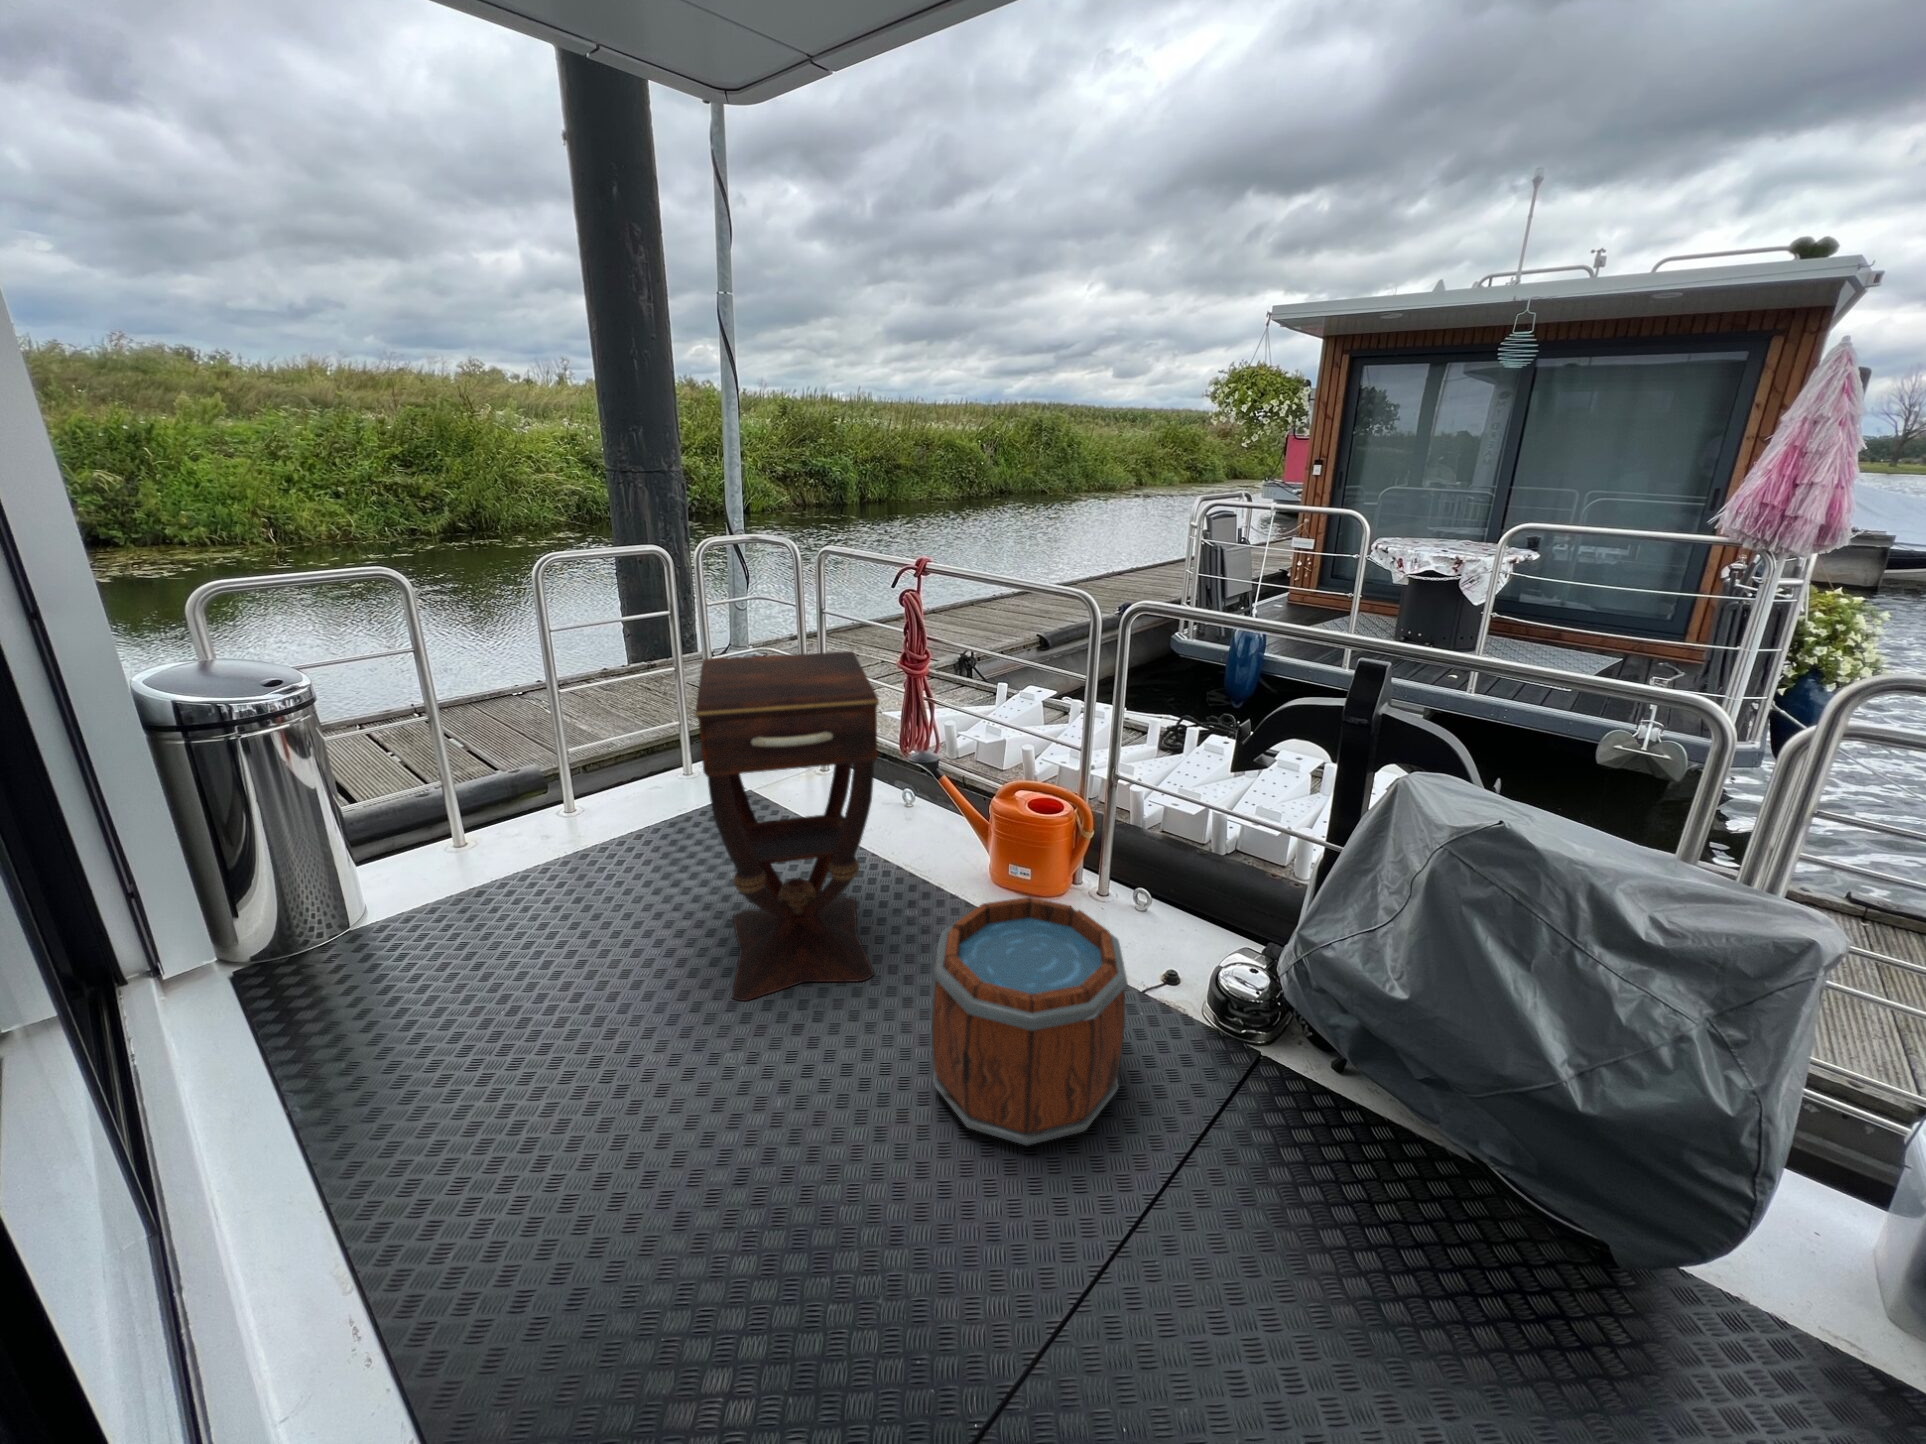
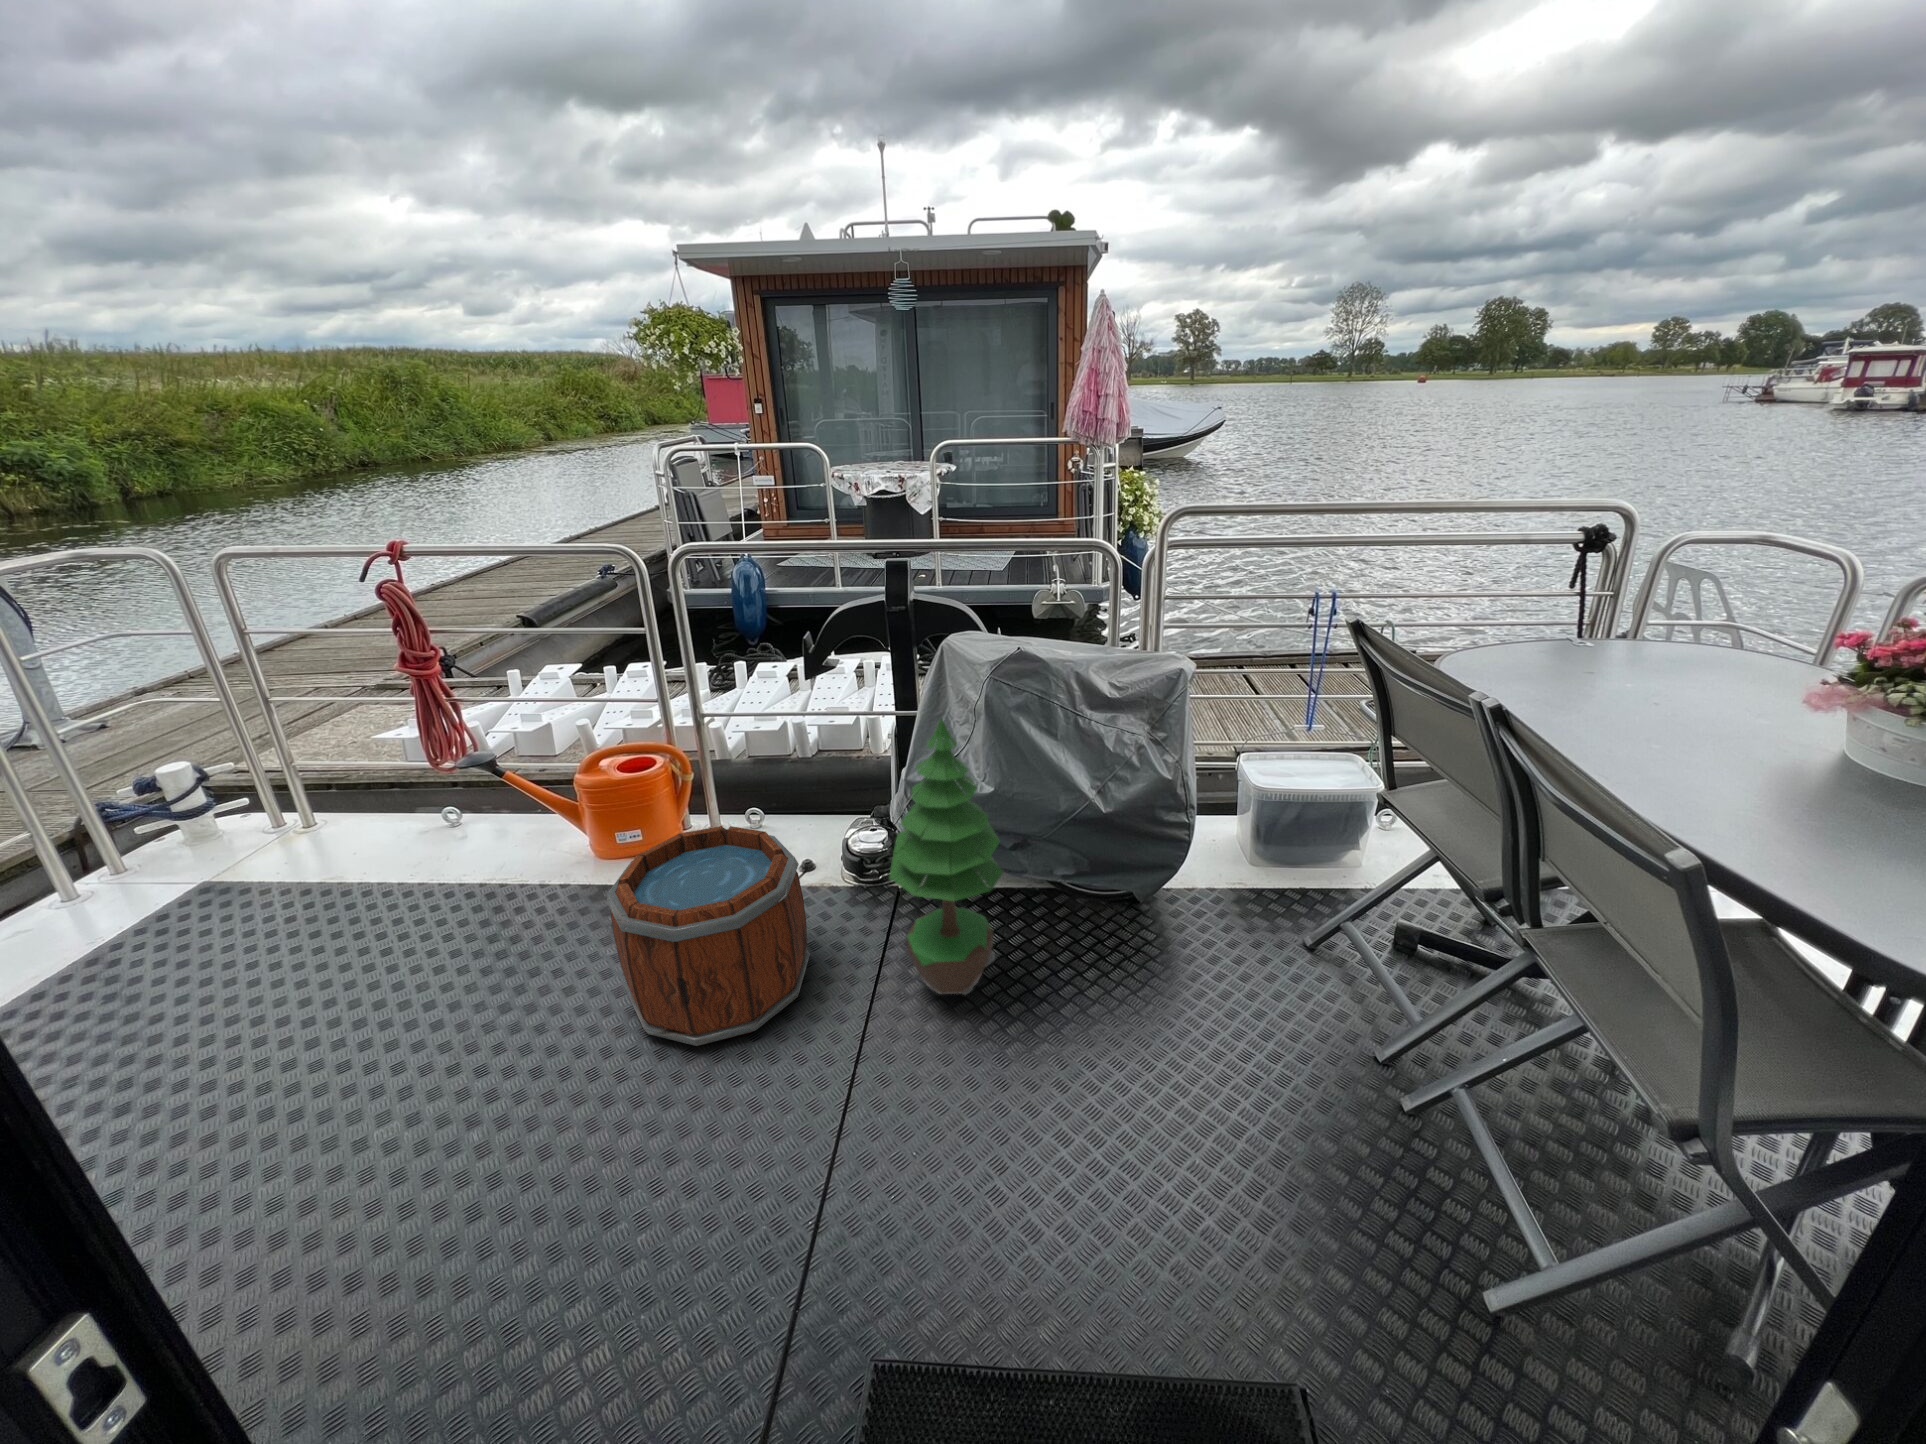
side table: present [695,651,879,1001] -> none [140,656,521,1080]
potted tree: none [1209,885,1374,1253] -> present [889,718,1003,995]

